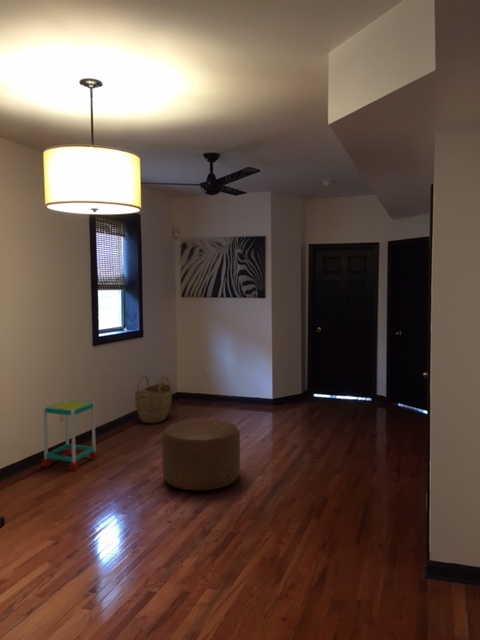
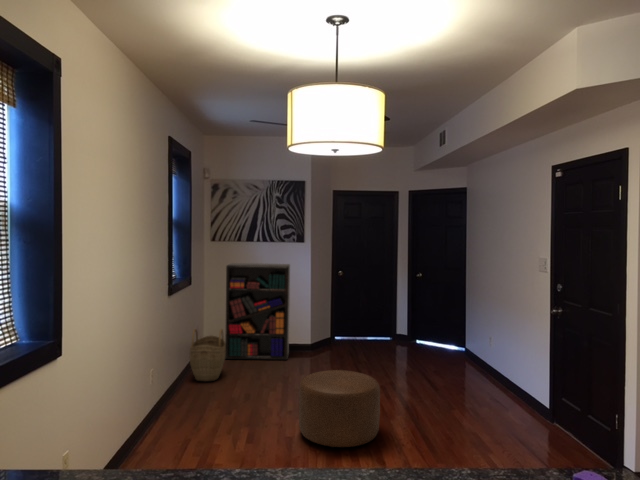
bookshelf: none [186,318,251,412] -> present [225,263,290,360]
side table: present [42,400,98,471] -> none [144,364,199,447]

